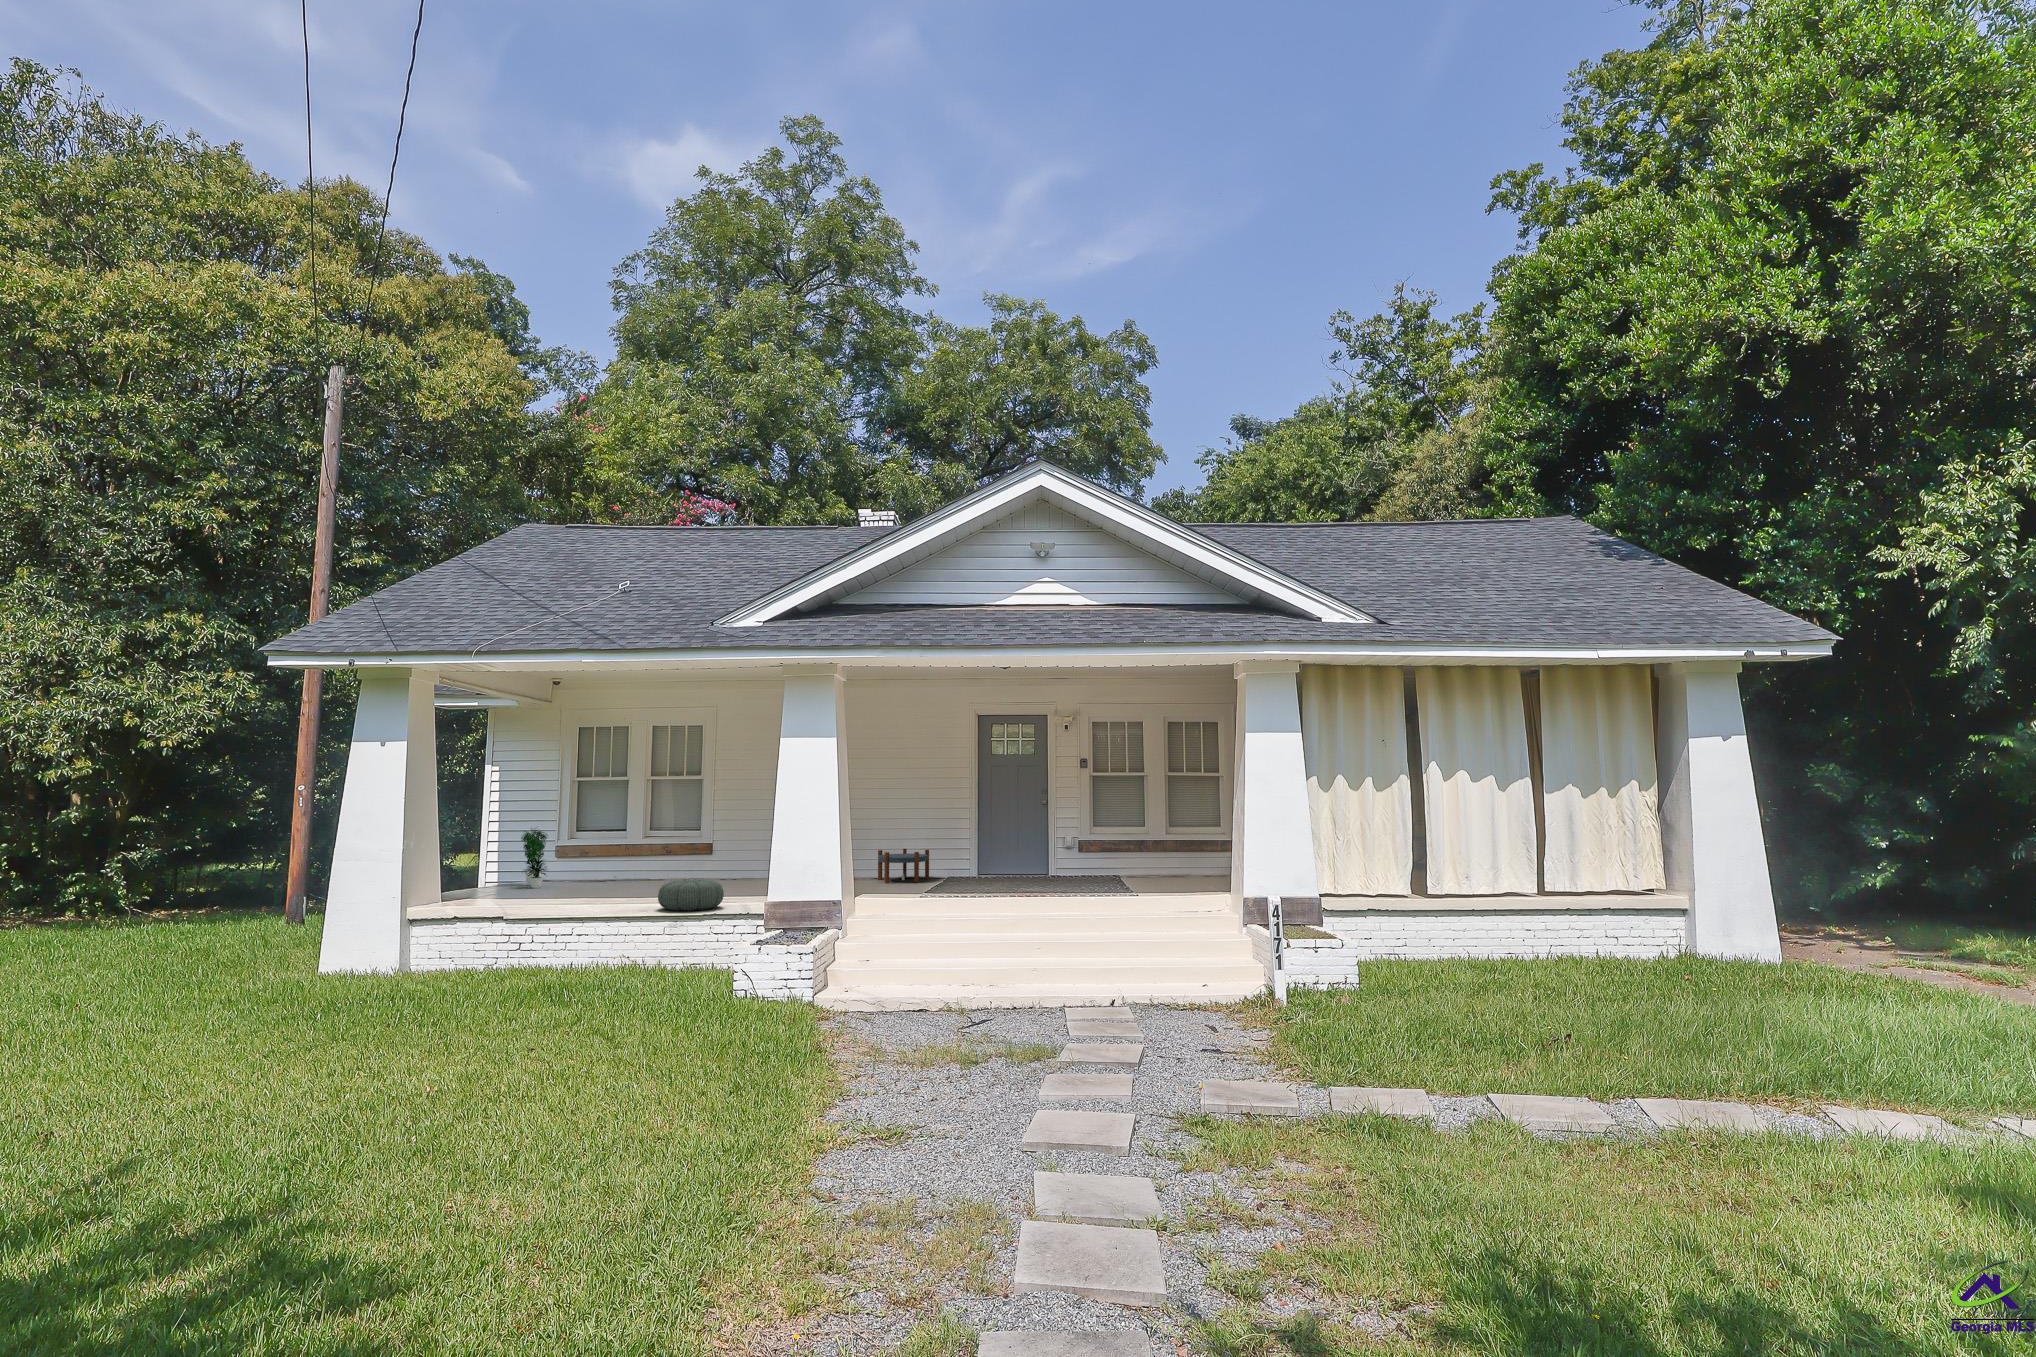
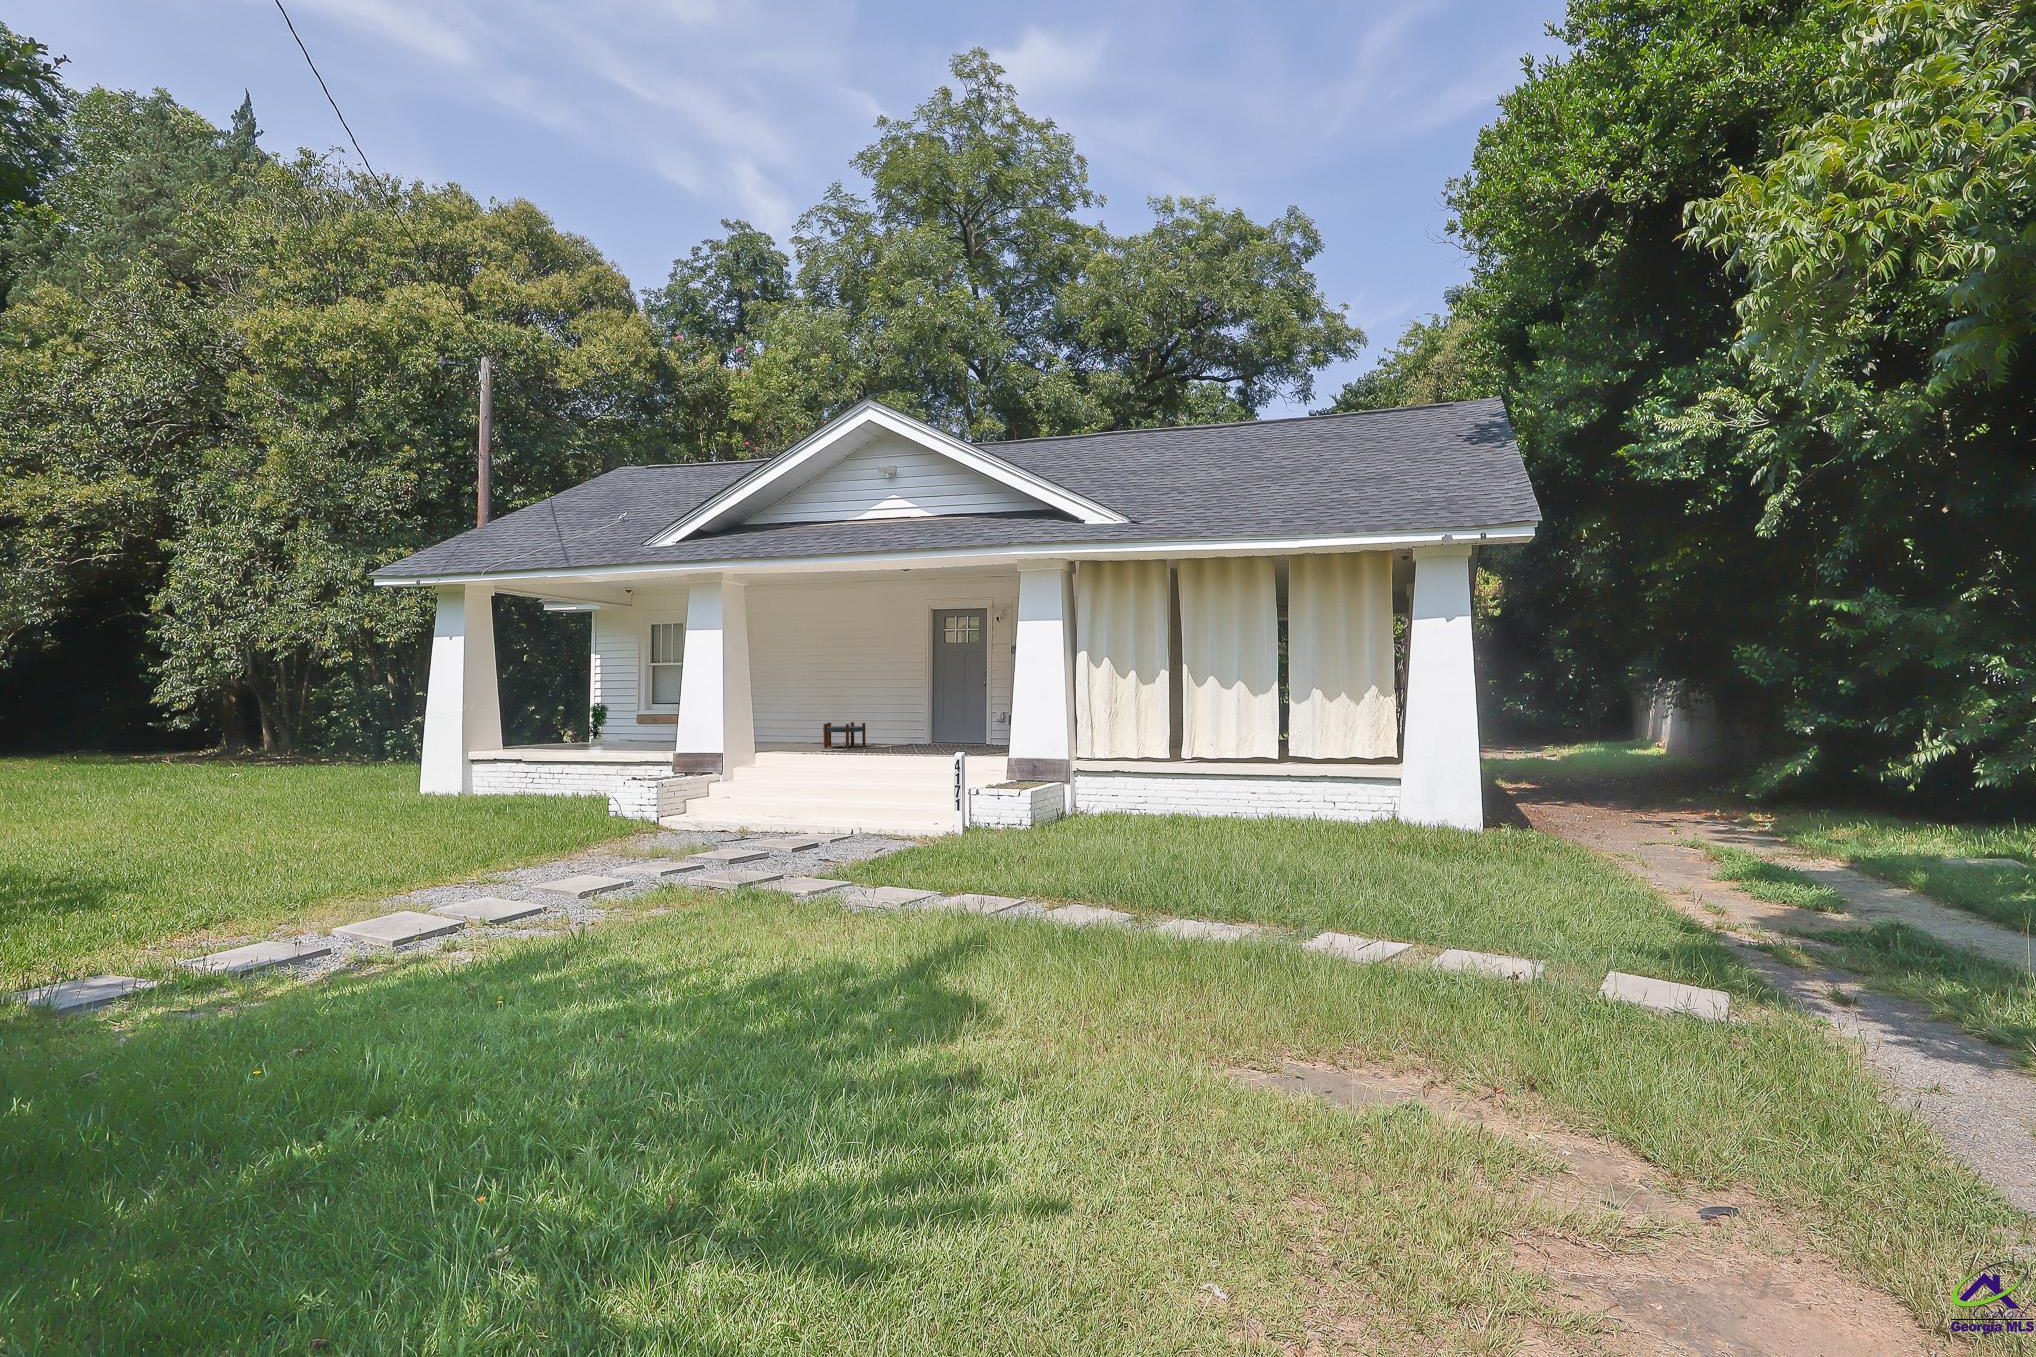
pouf: present [658,879,724,911] -> none [612,737,661,759]

